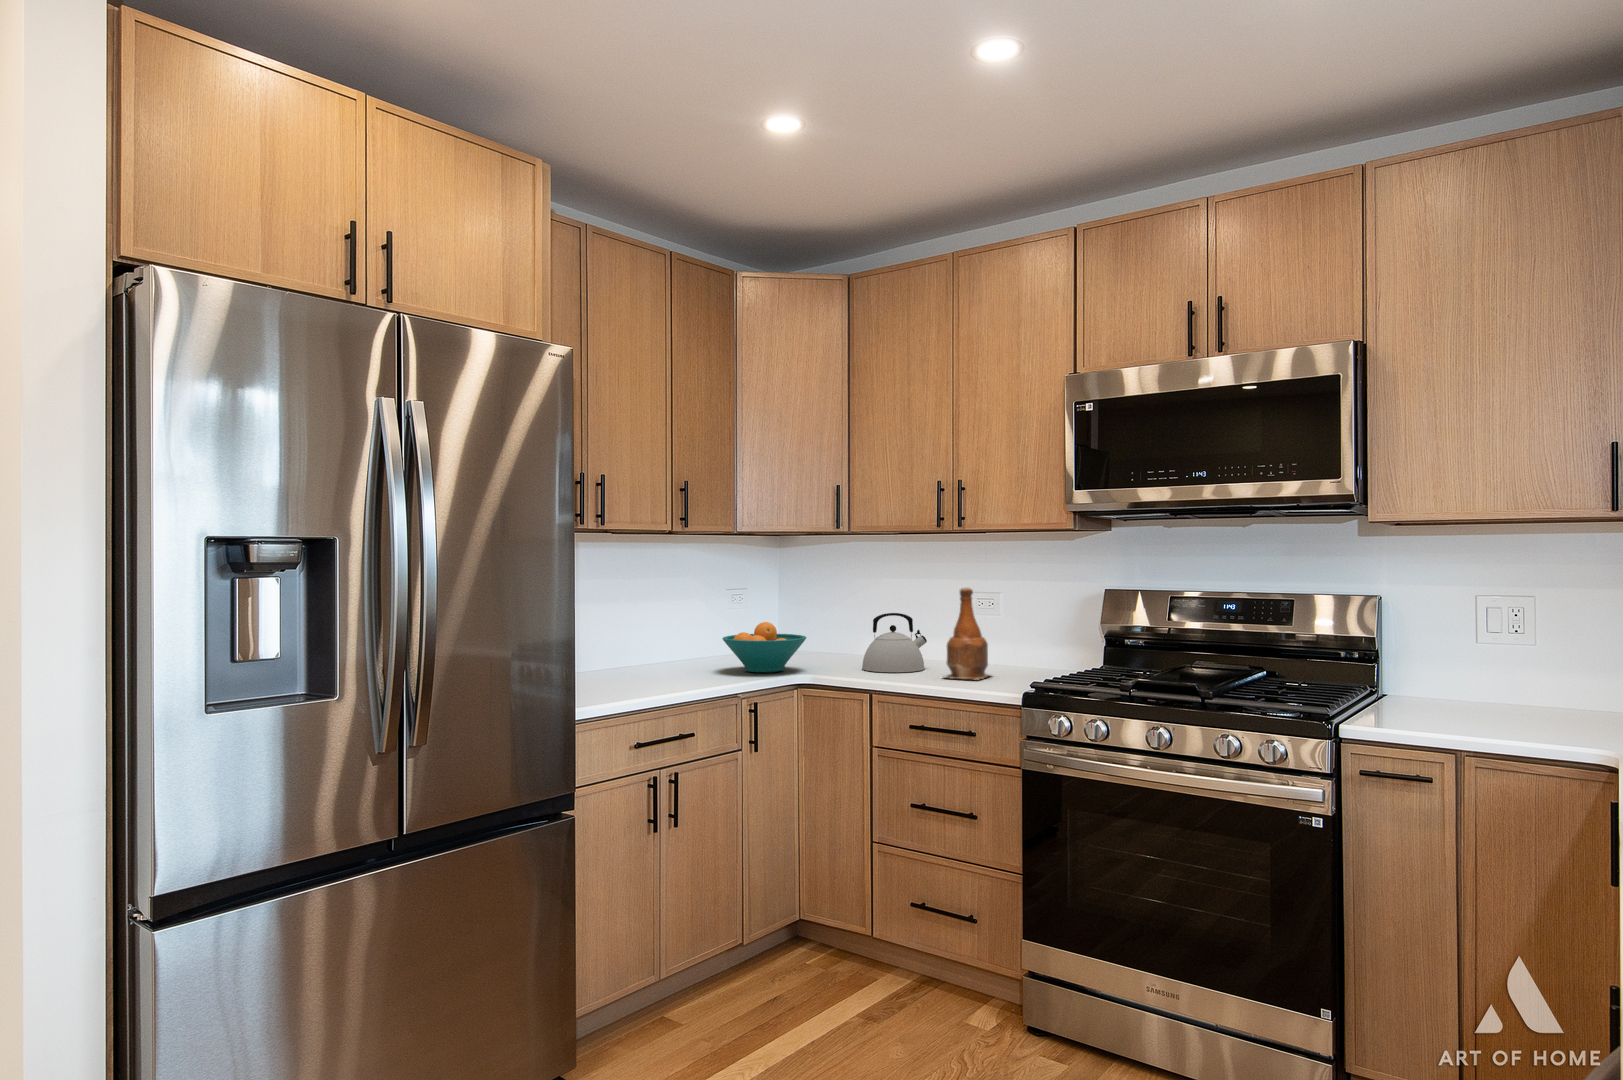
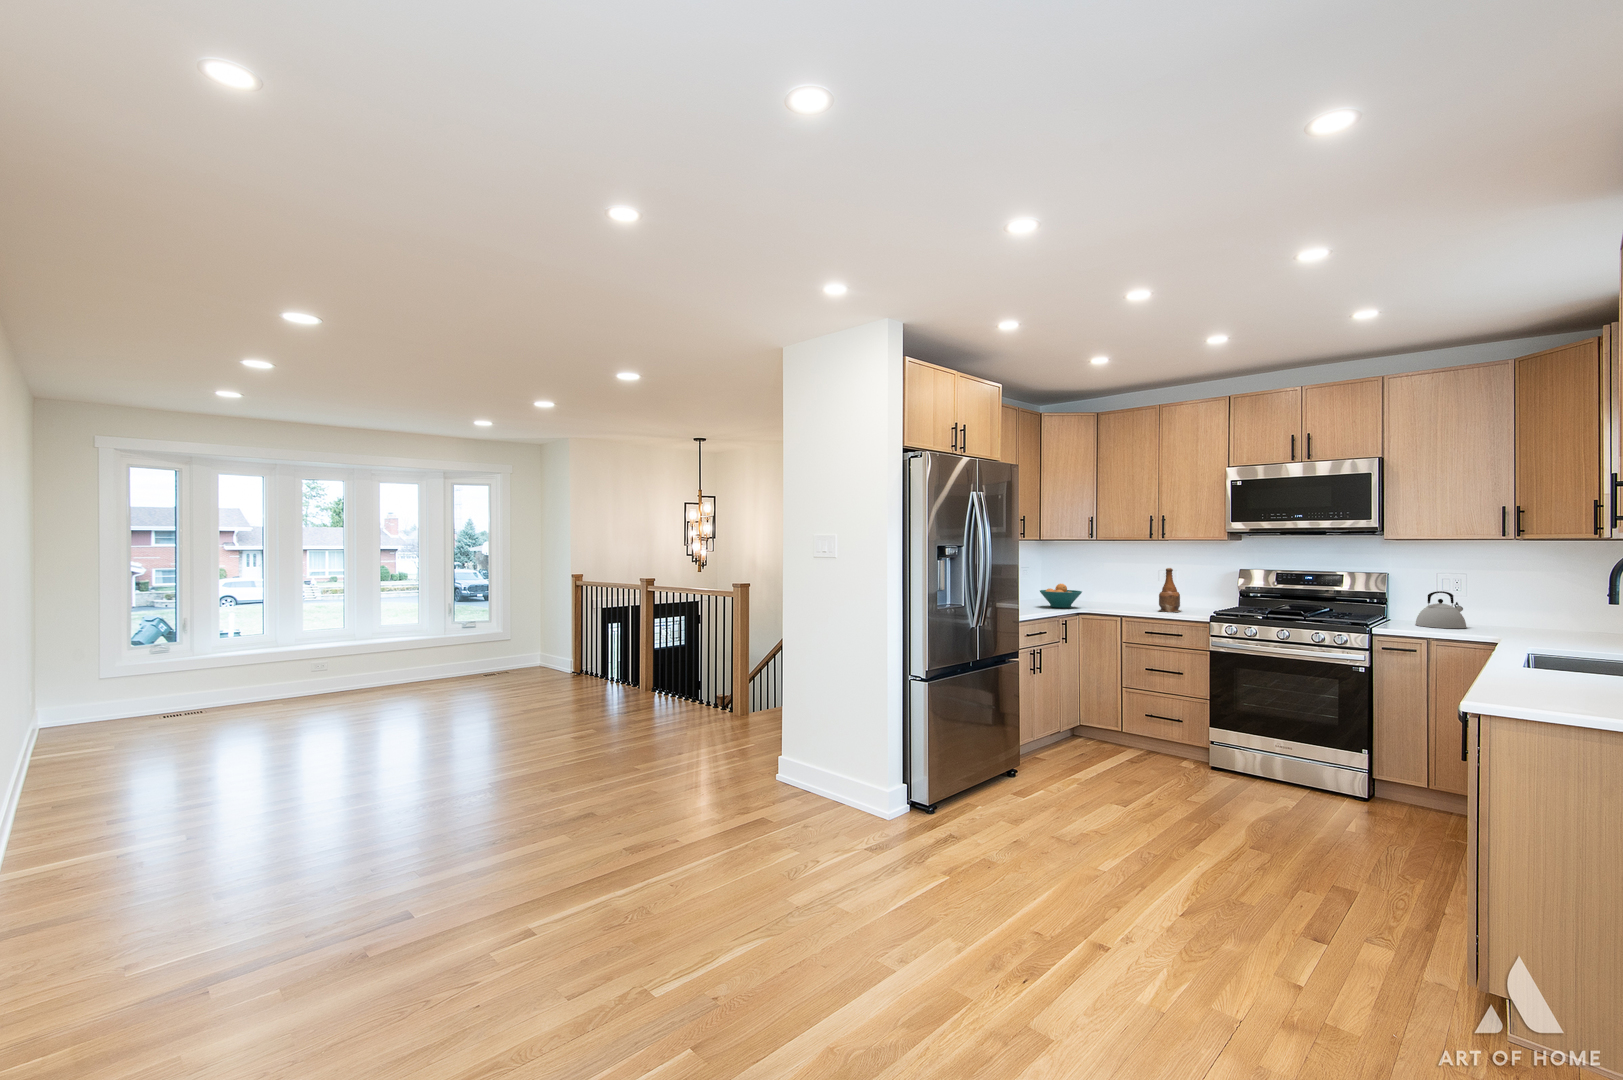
kettle: present [862,613,927,672] -> present [1415,591,1466,628]

